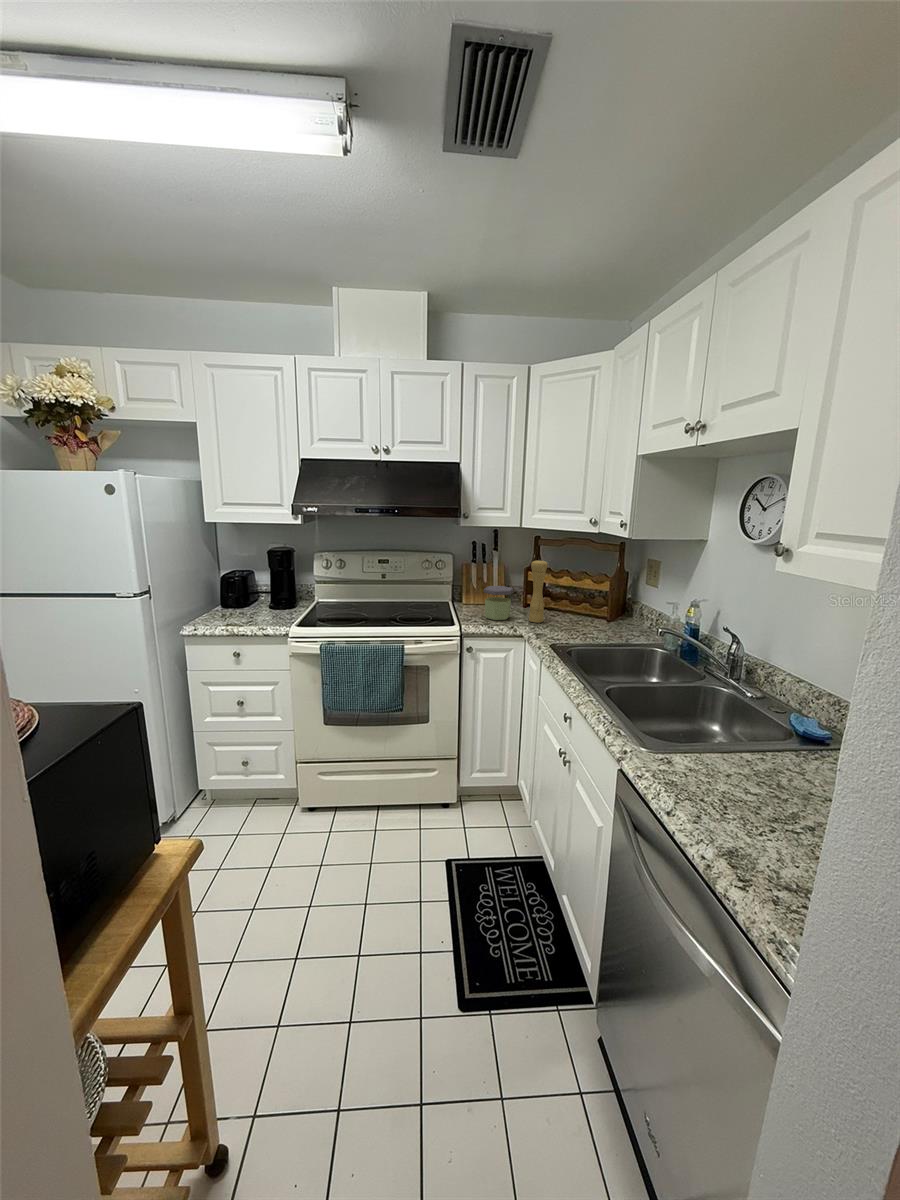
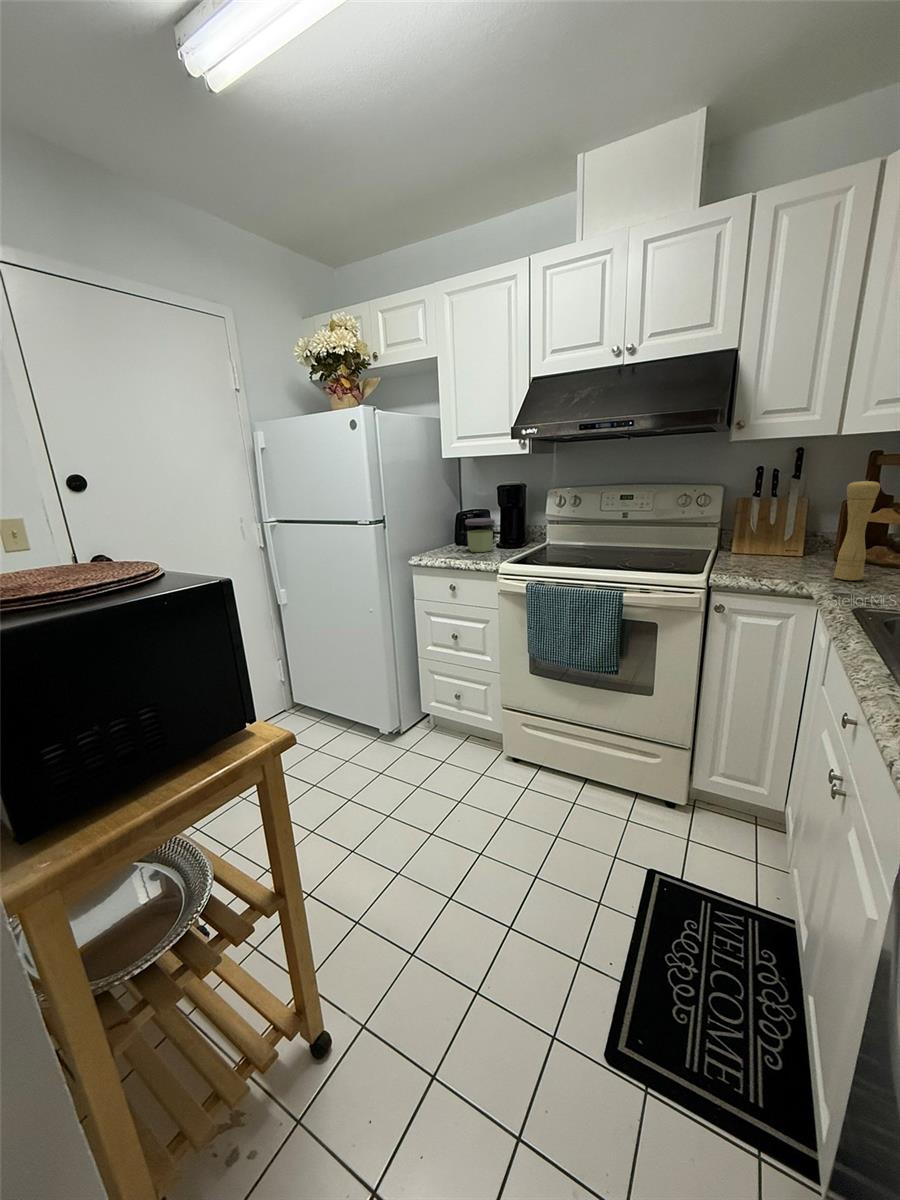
jar: present [484,586,513,620] -> present [465,518,495,552]

